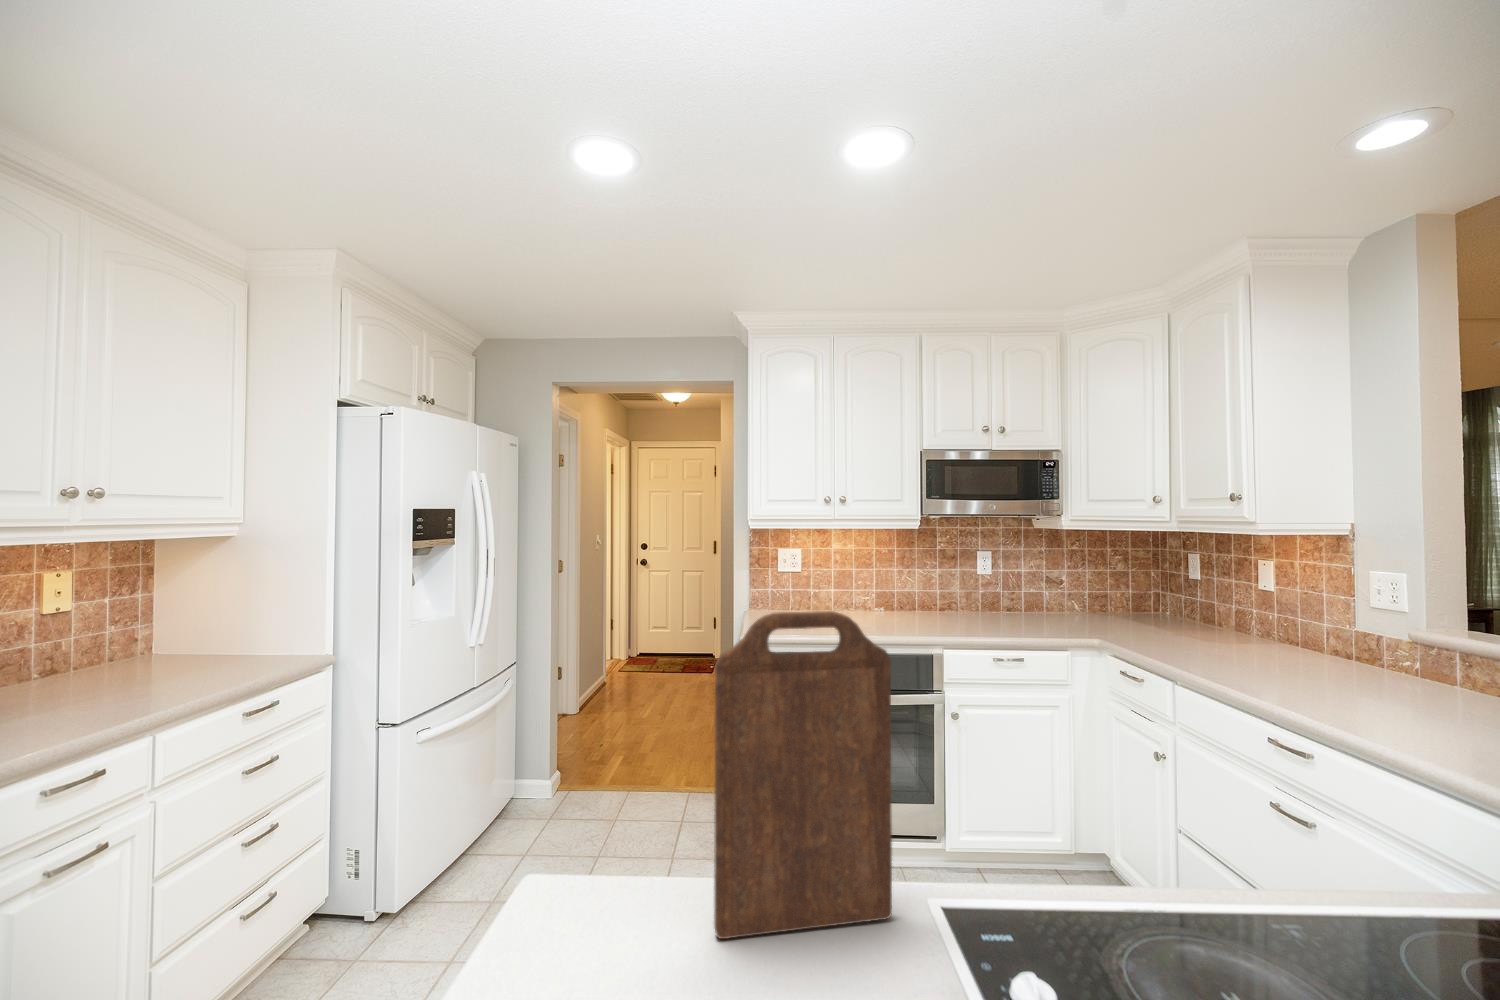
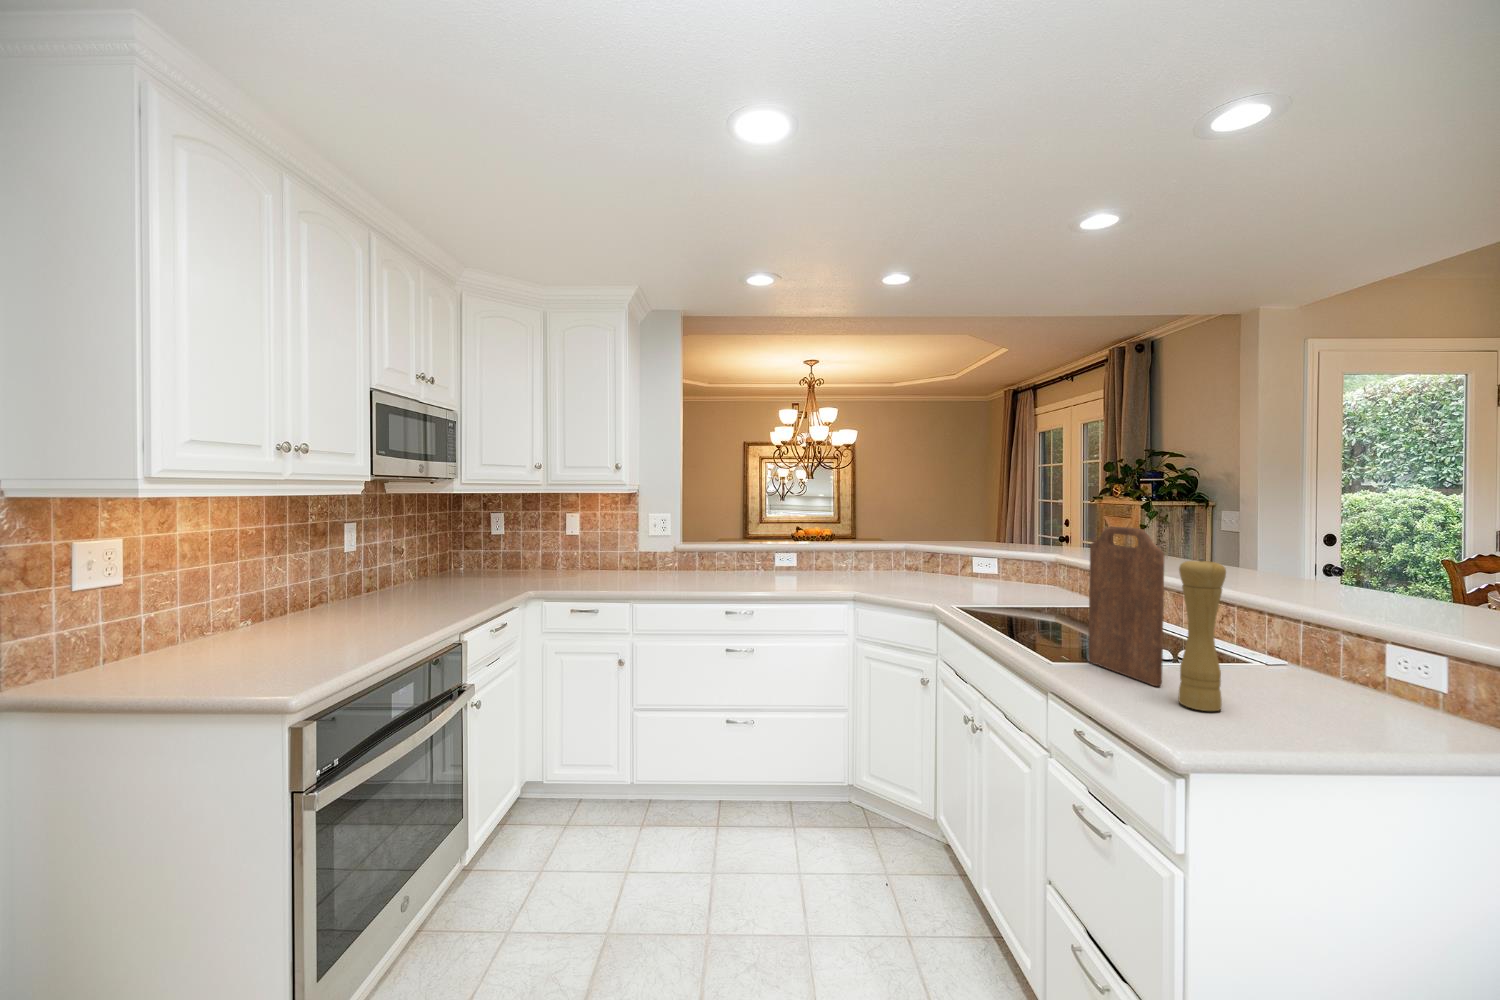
pepper mill: none [572,657,642,951] -> present [1178,559,1226,711]

